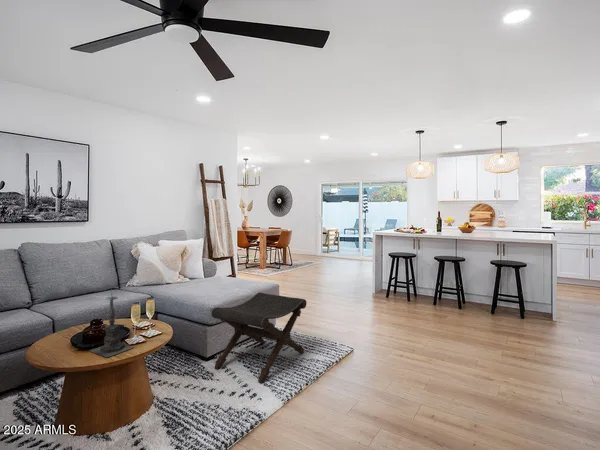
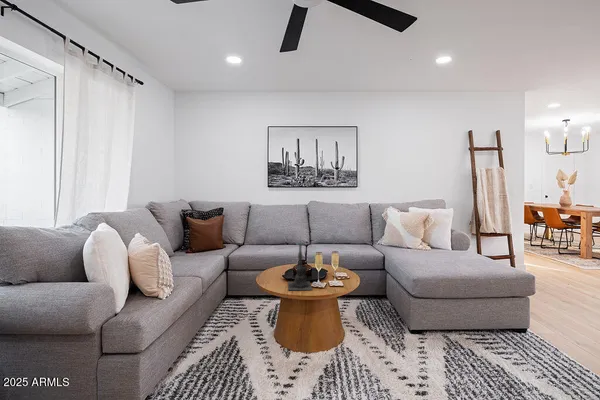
footstool: present [212,293,307,383] -> none [410,277,556,386]

